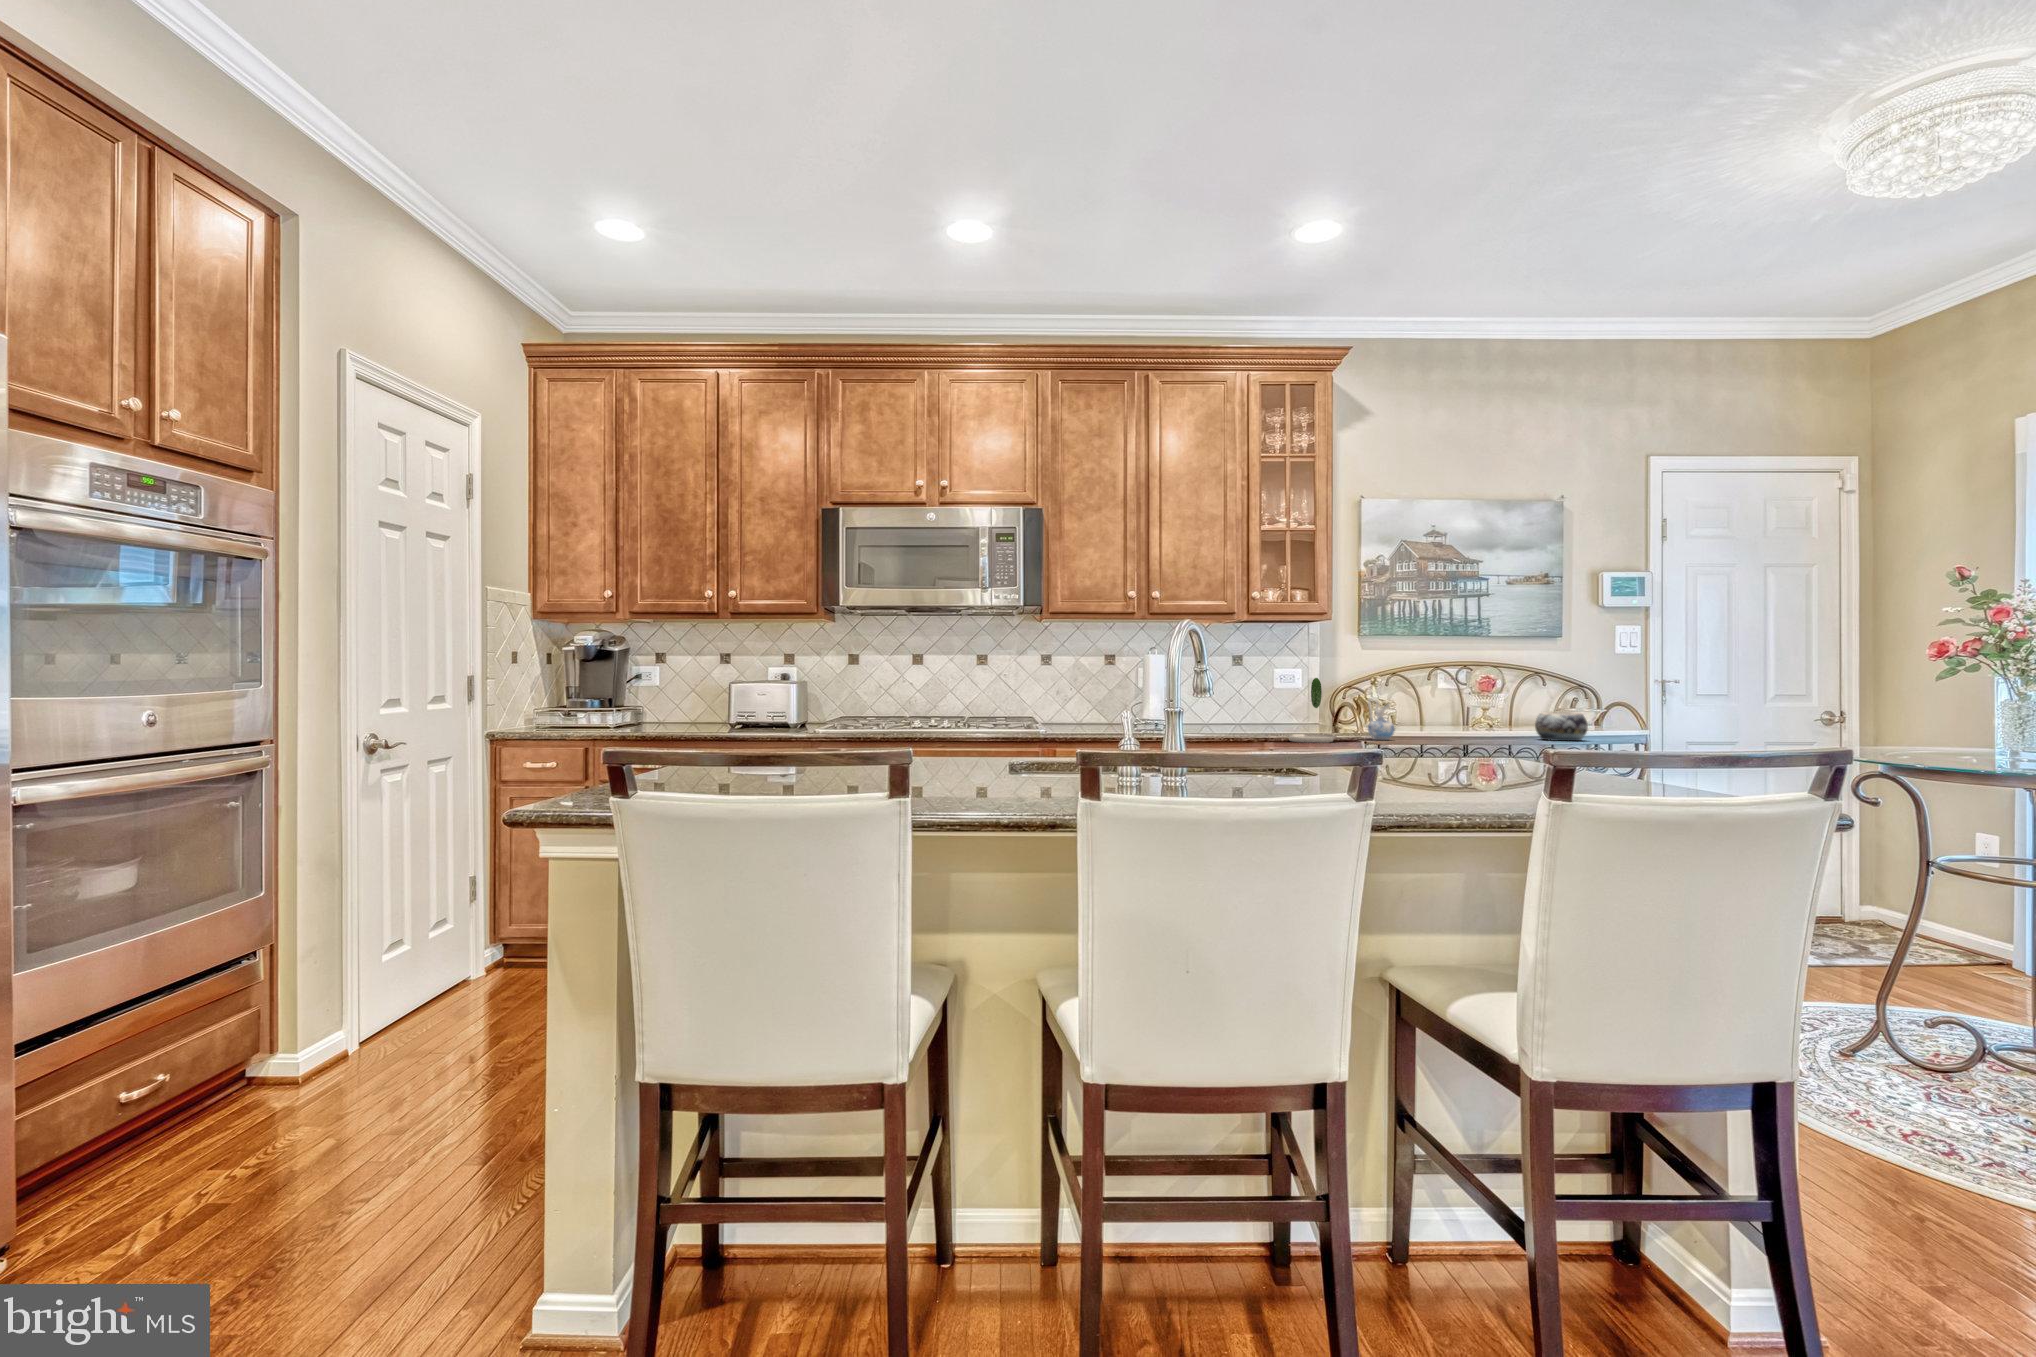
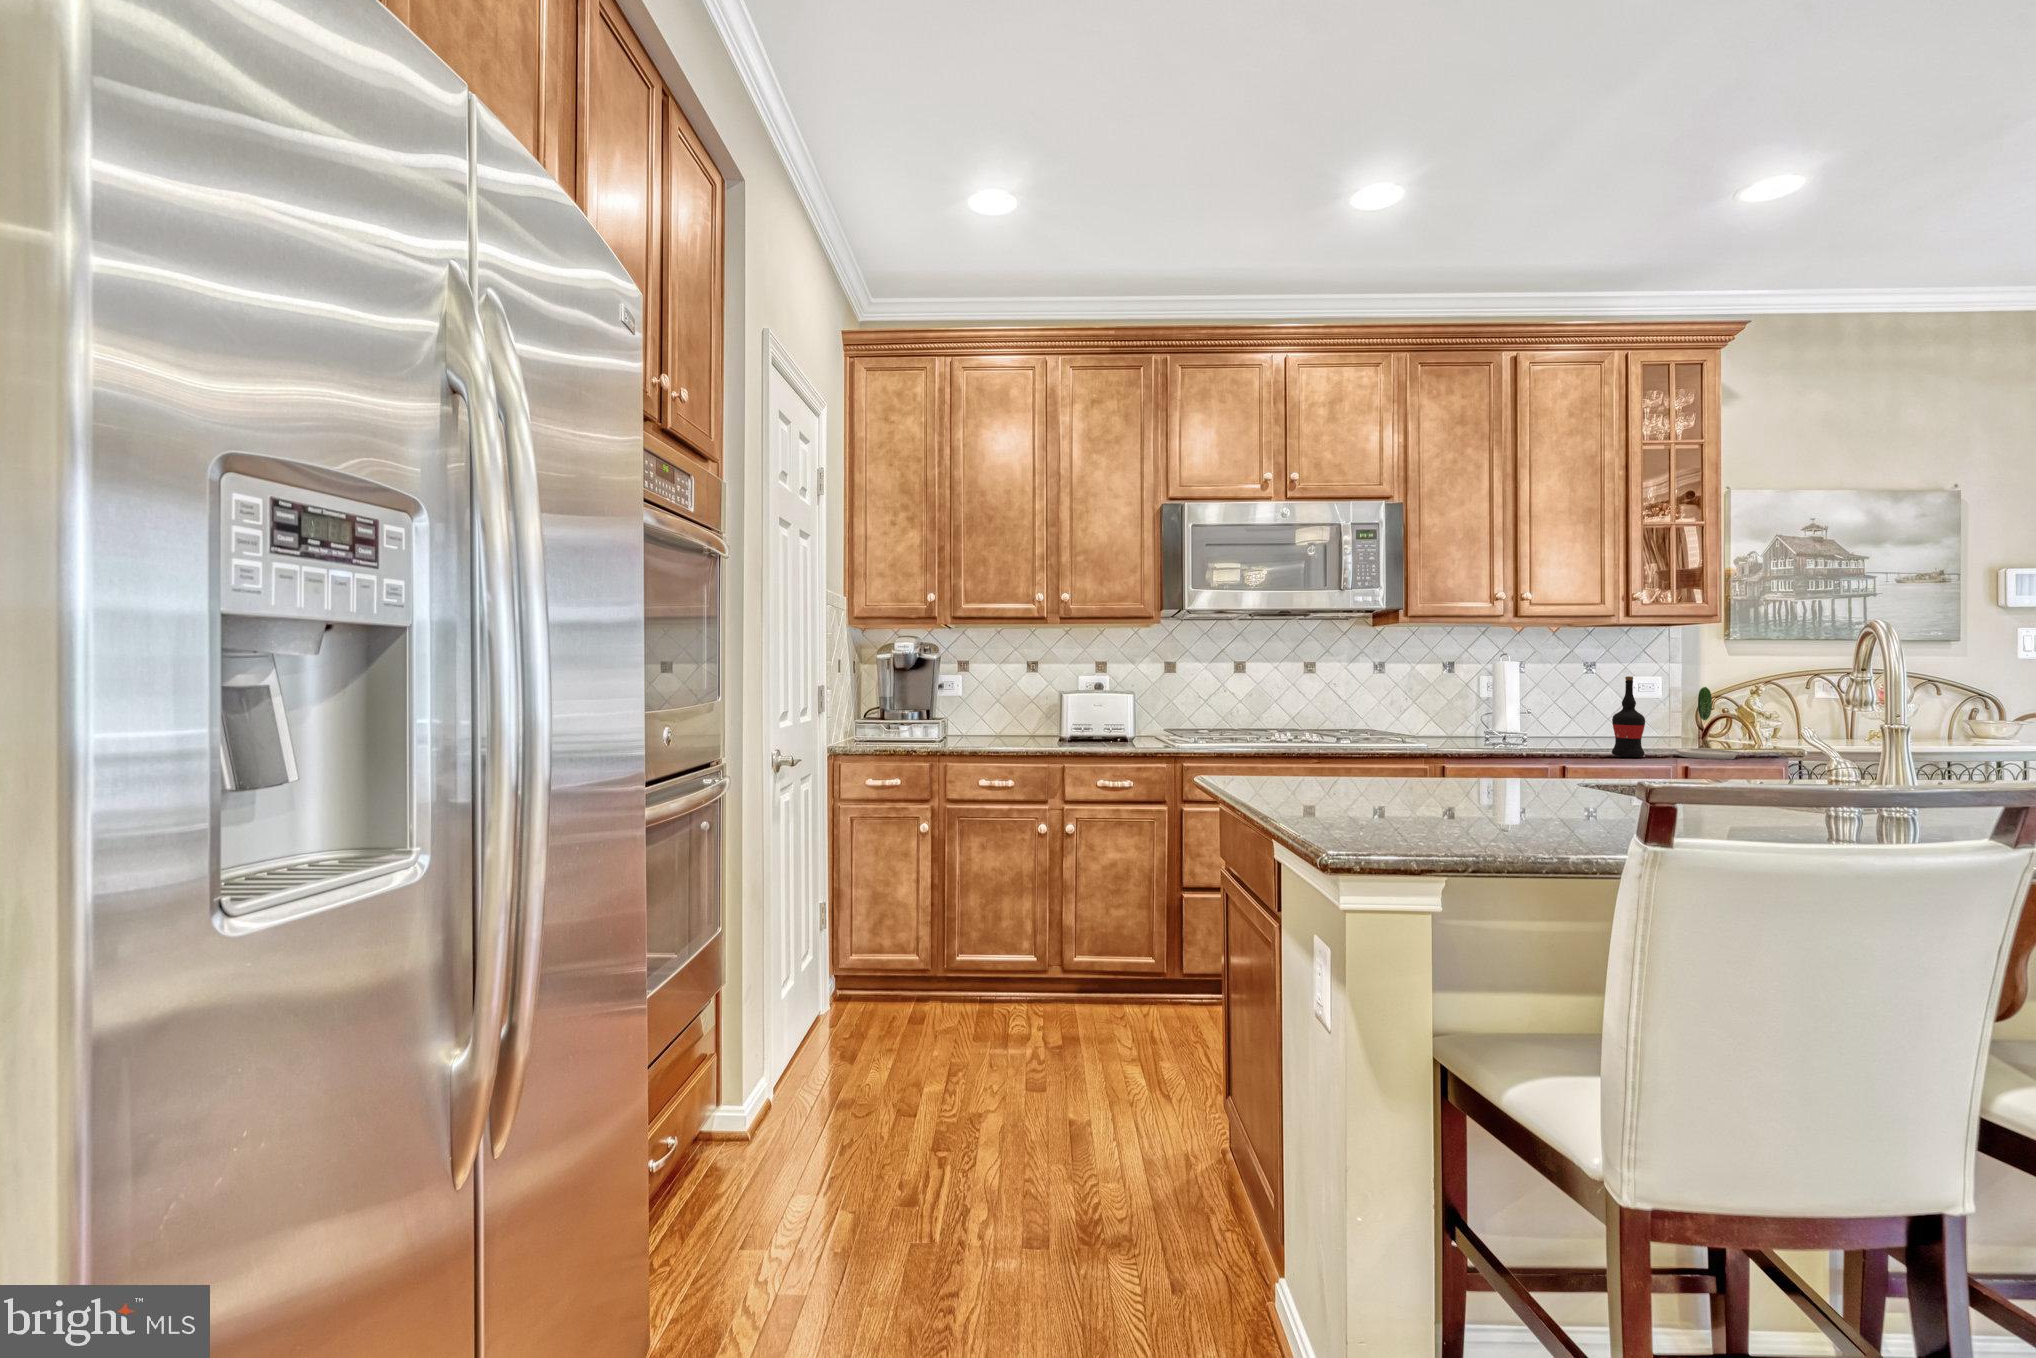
wine bottle: none [1224,668,1251,741] -> present [1612,676,1645,757]
ceramic pitcher: present [1368,698,1395,740] -> none [1753,708,1788,755]
decorative bowl: present [1535,712,1588,741] -> none [1932,723,2003,757]

